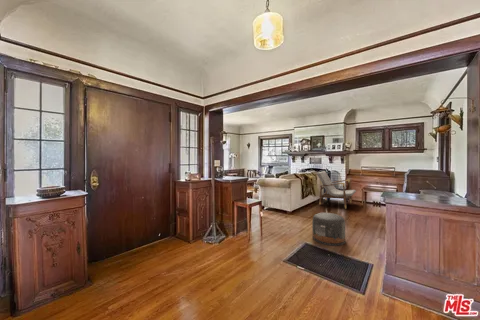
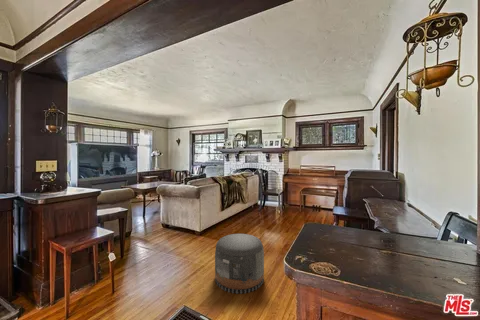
armchair: present [317,171,356,209] -> none [248,171,294,219]

